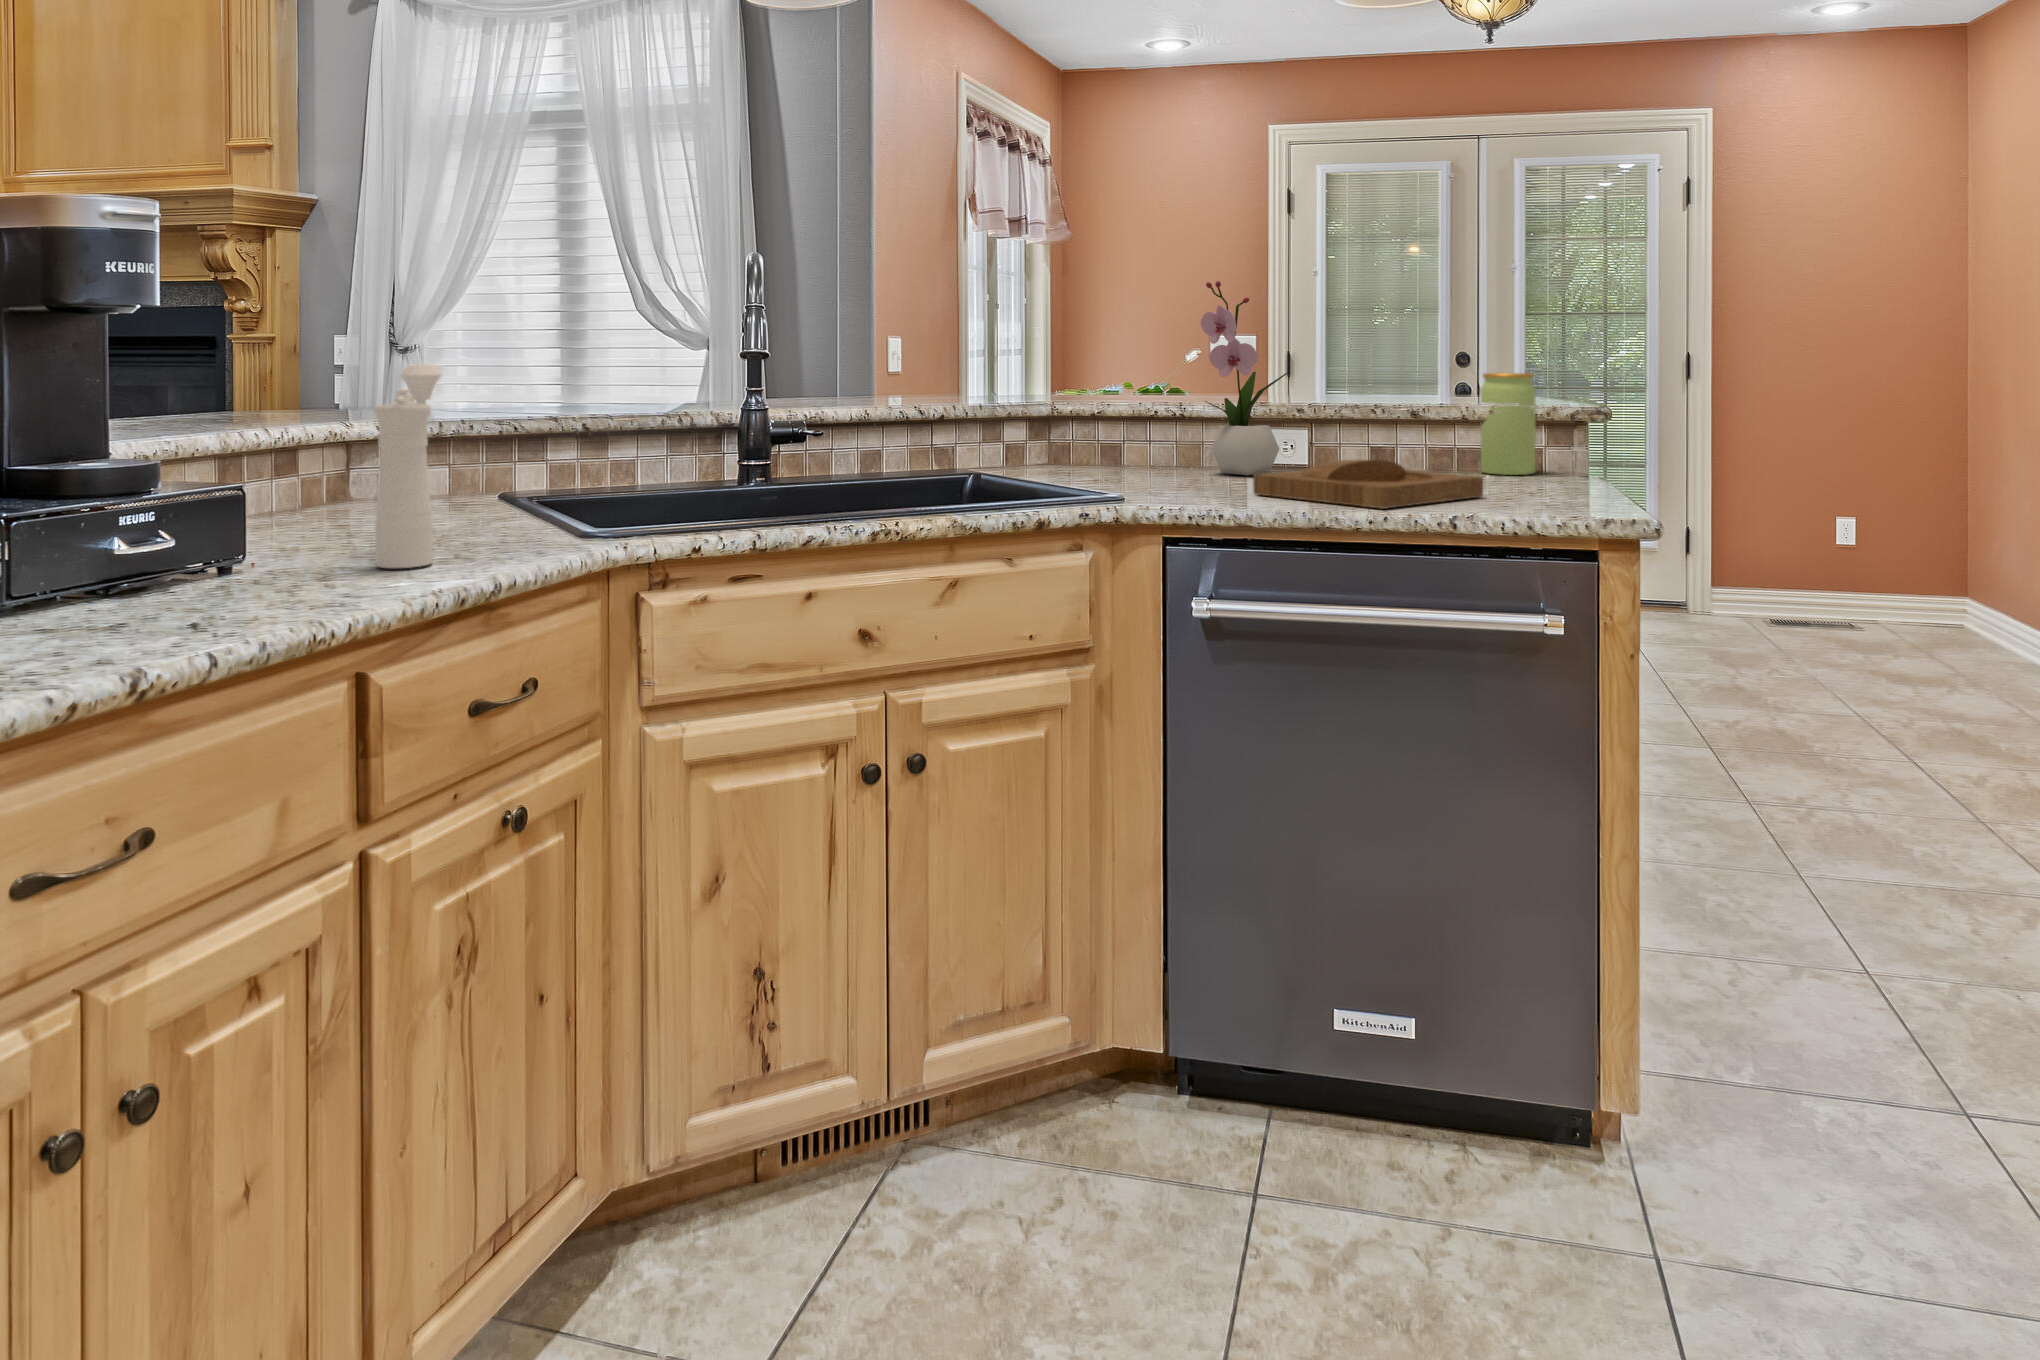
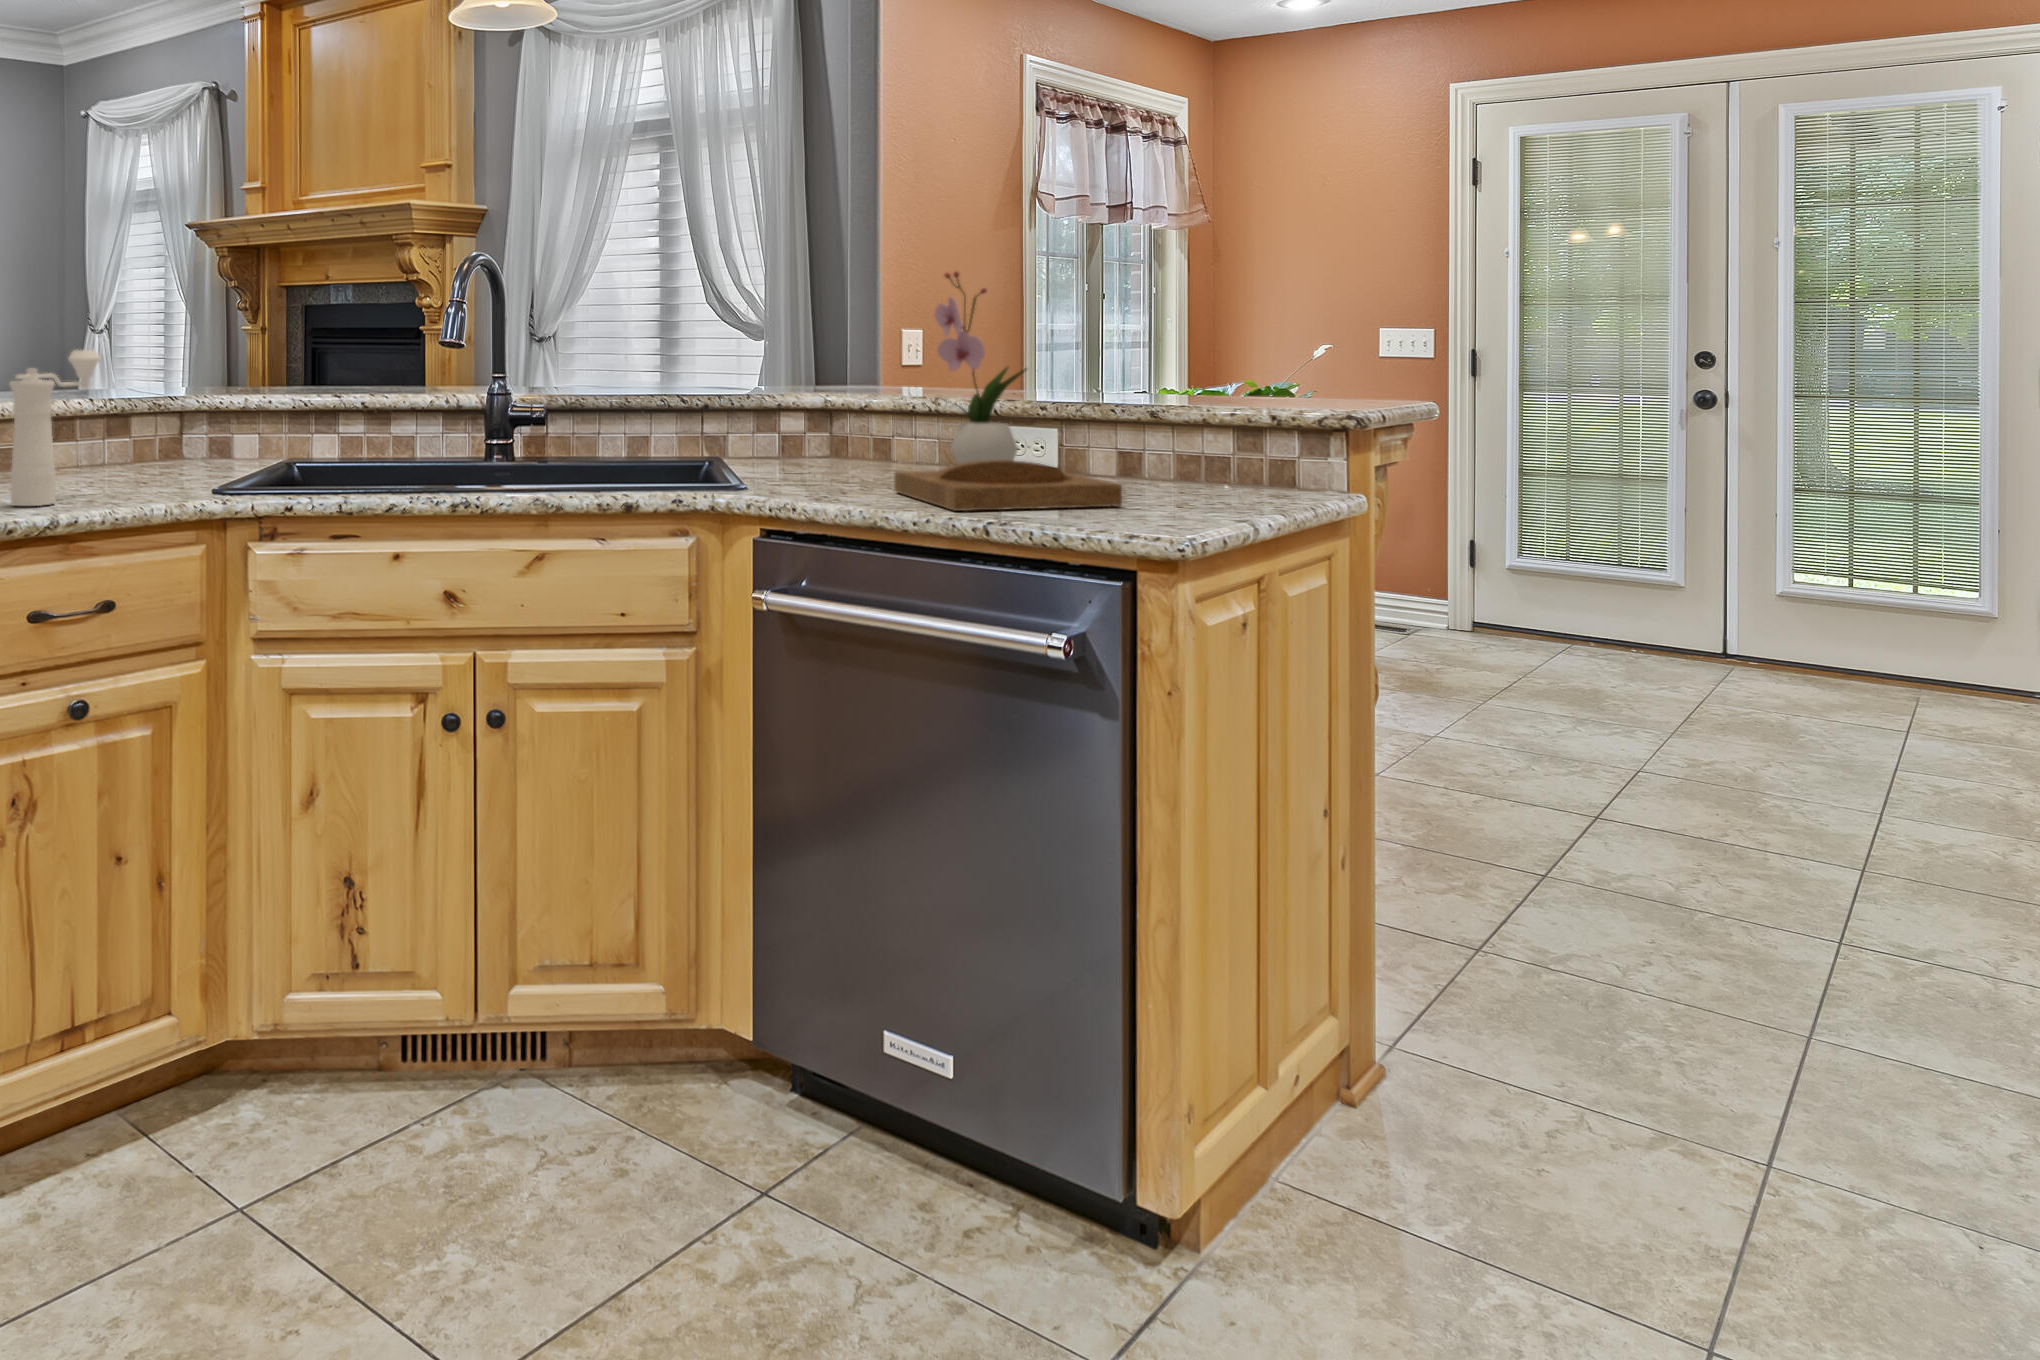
jar: present [1481,373,1536,475] -> none [1250,371,1314,488]

